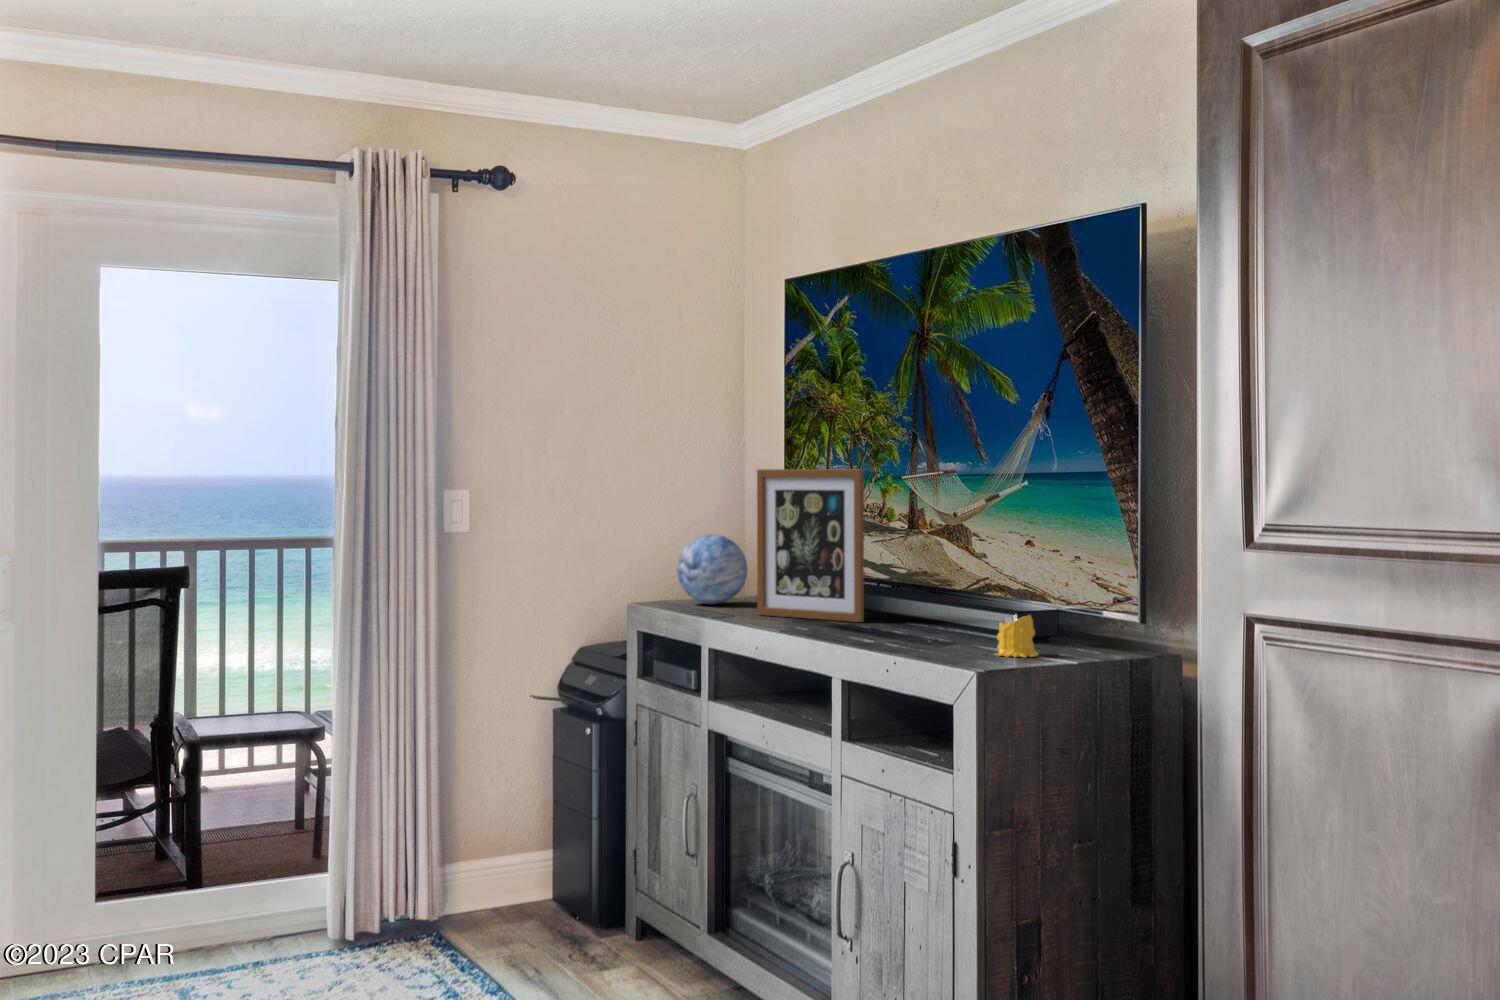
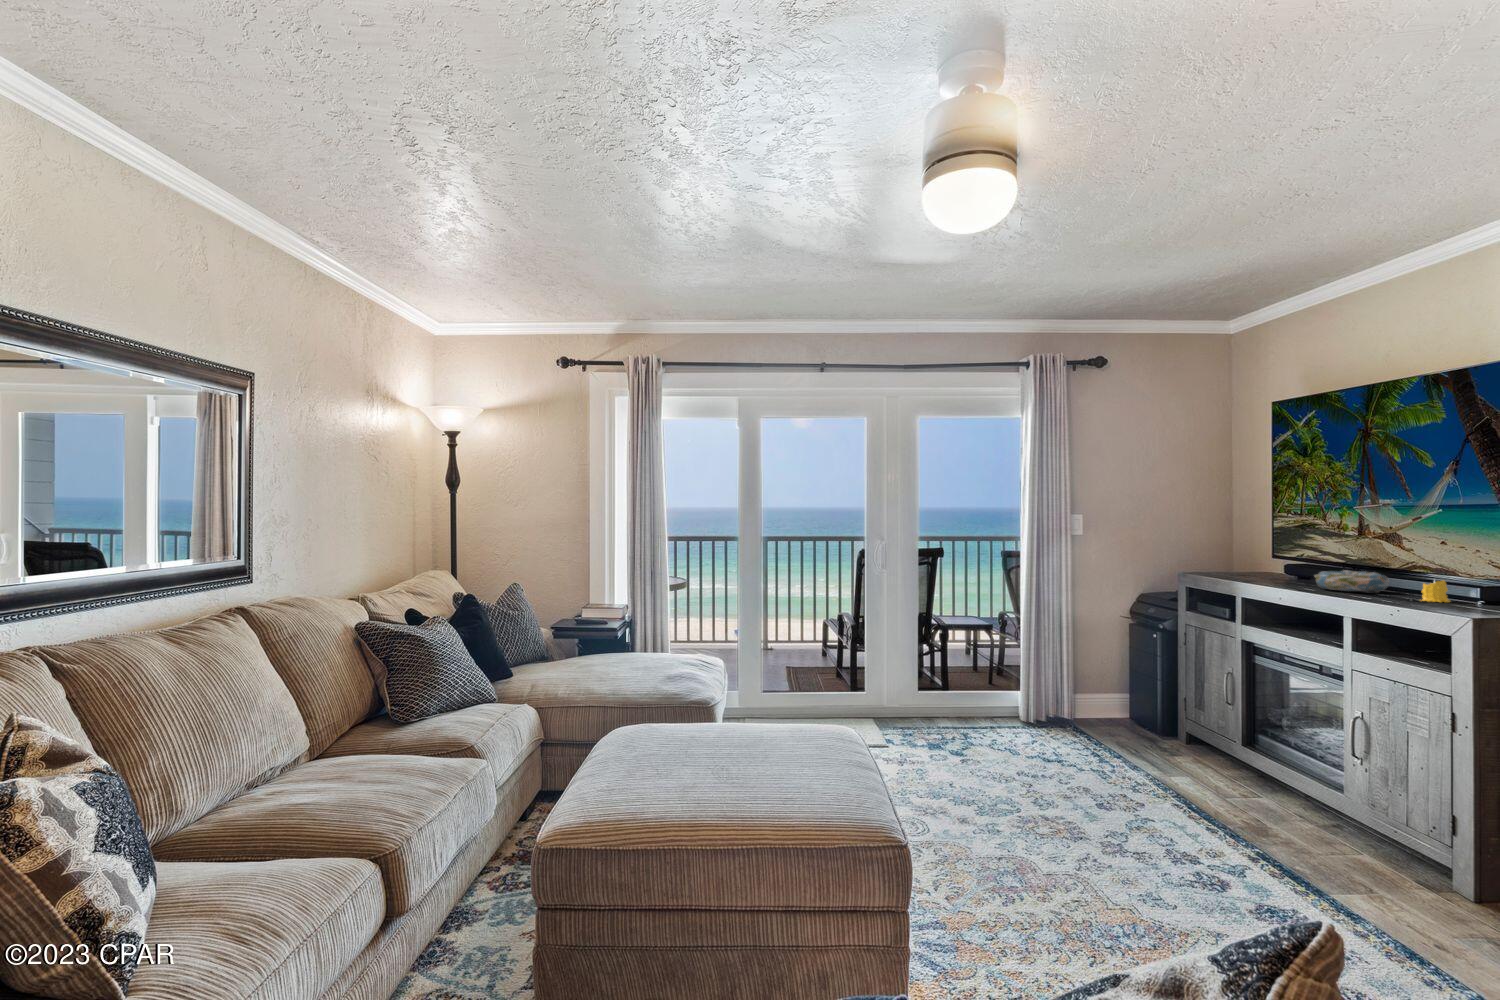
picture frame: present [757,469,864,622] -> none [1258,503,1329,585]
decorative orb: present [677,534,748,605] -> none [1206,538,1250,574]
decorative bowl: none [837,596,951,639] -> present [1315,570,1389,593]

